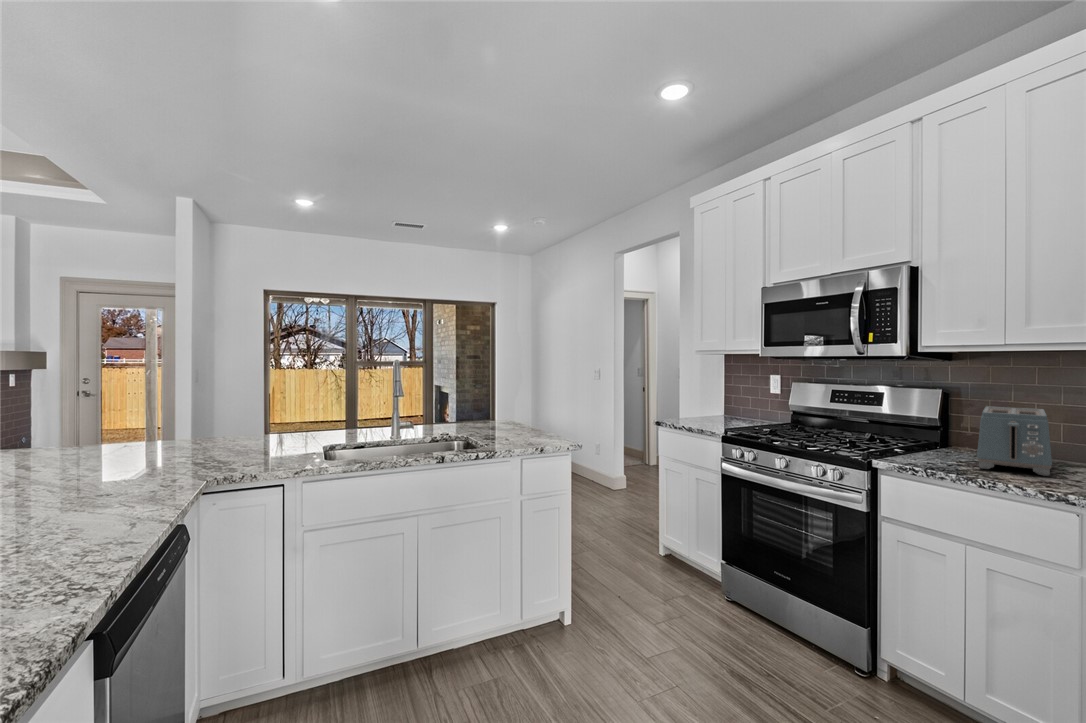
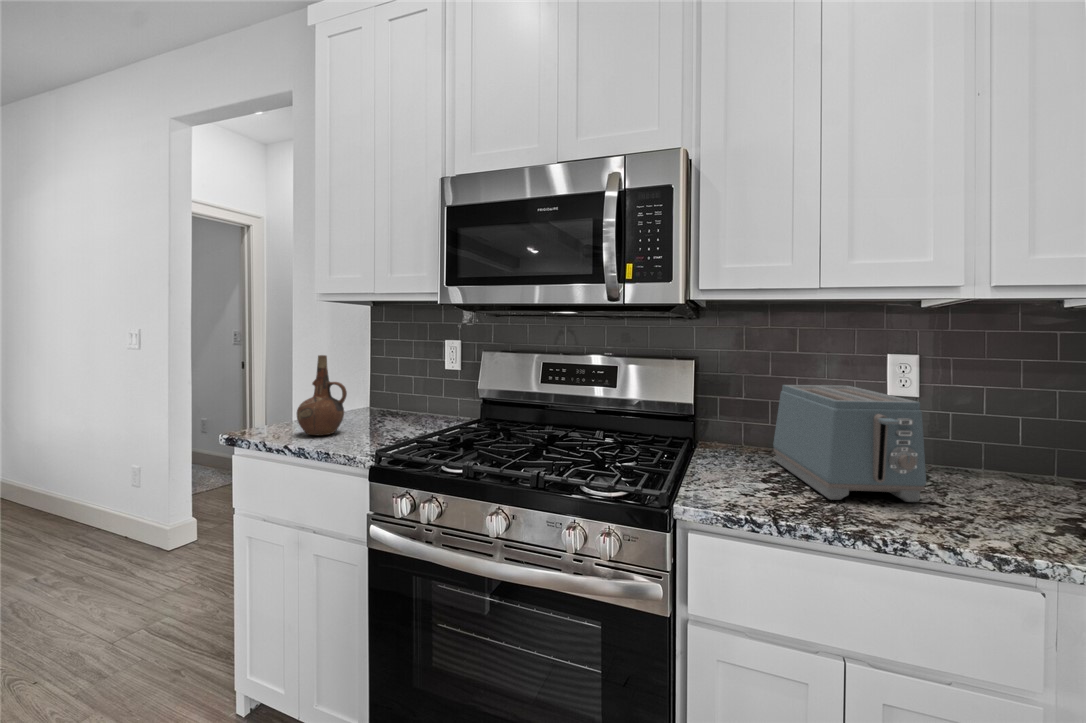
ceramic pitcher: none [687,382,712,423] -> present [297,355,347,435]

